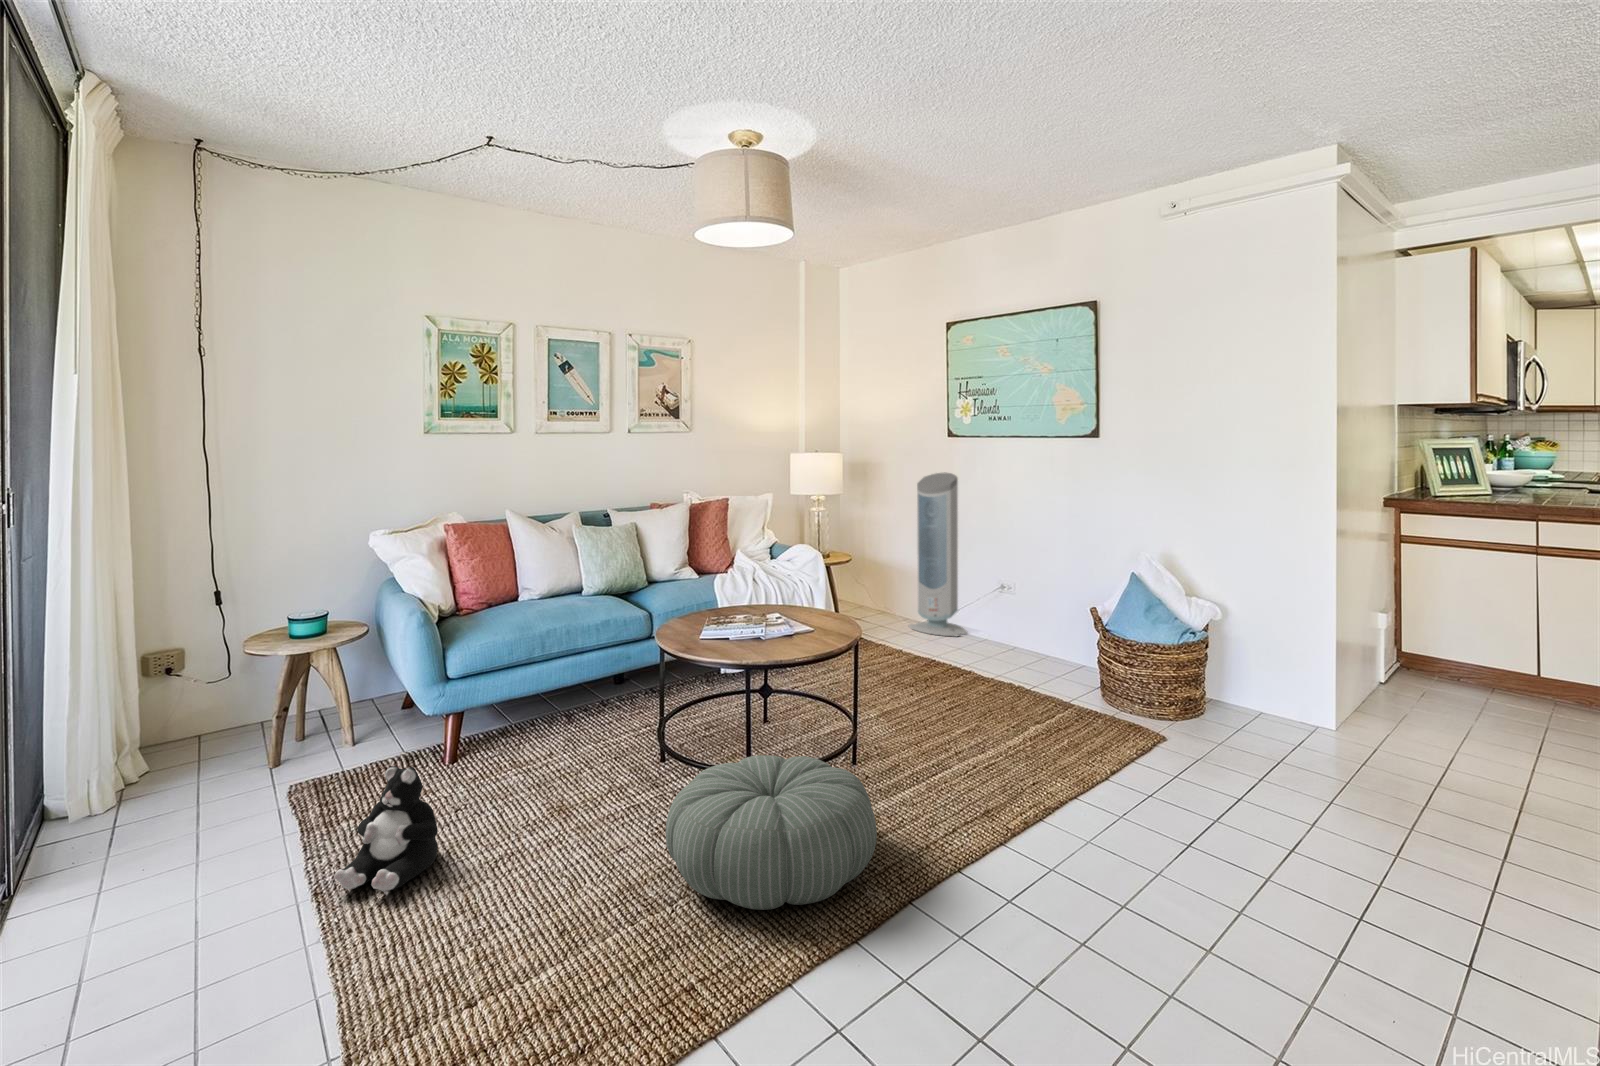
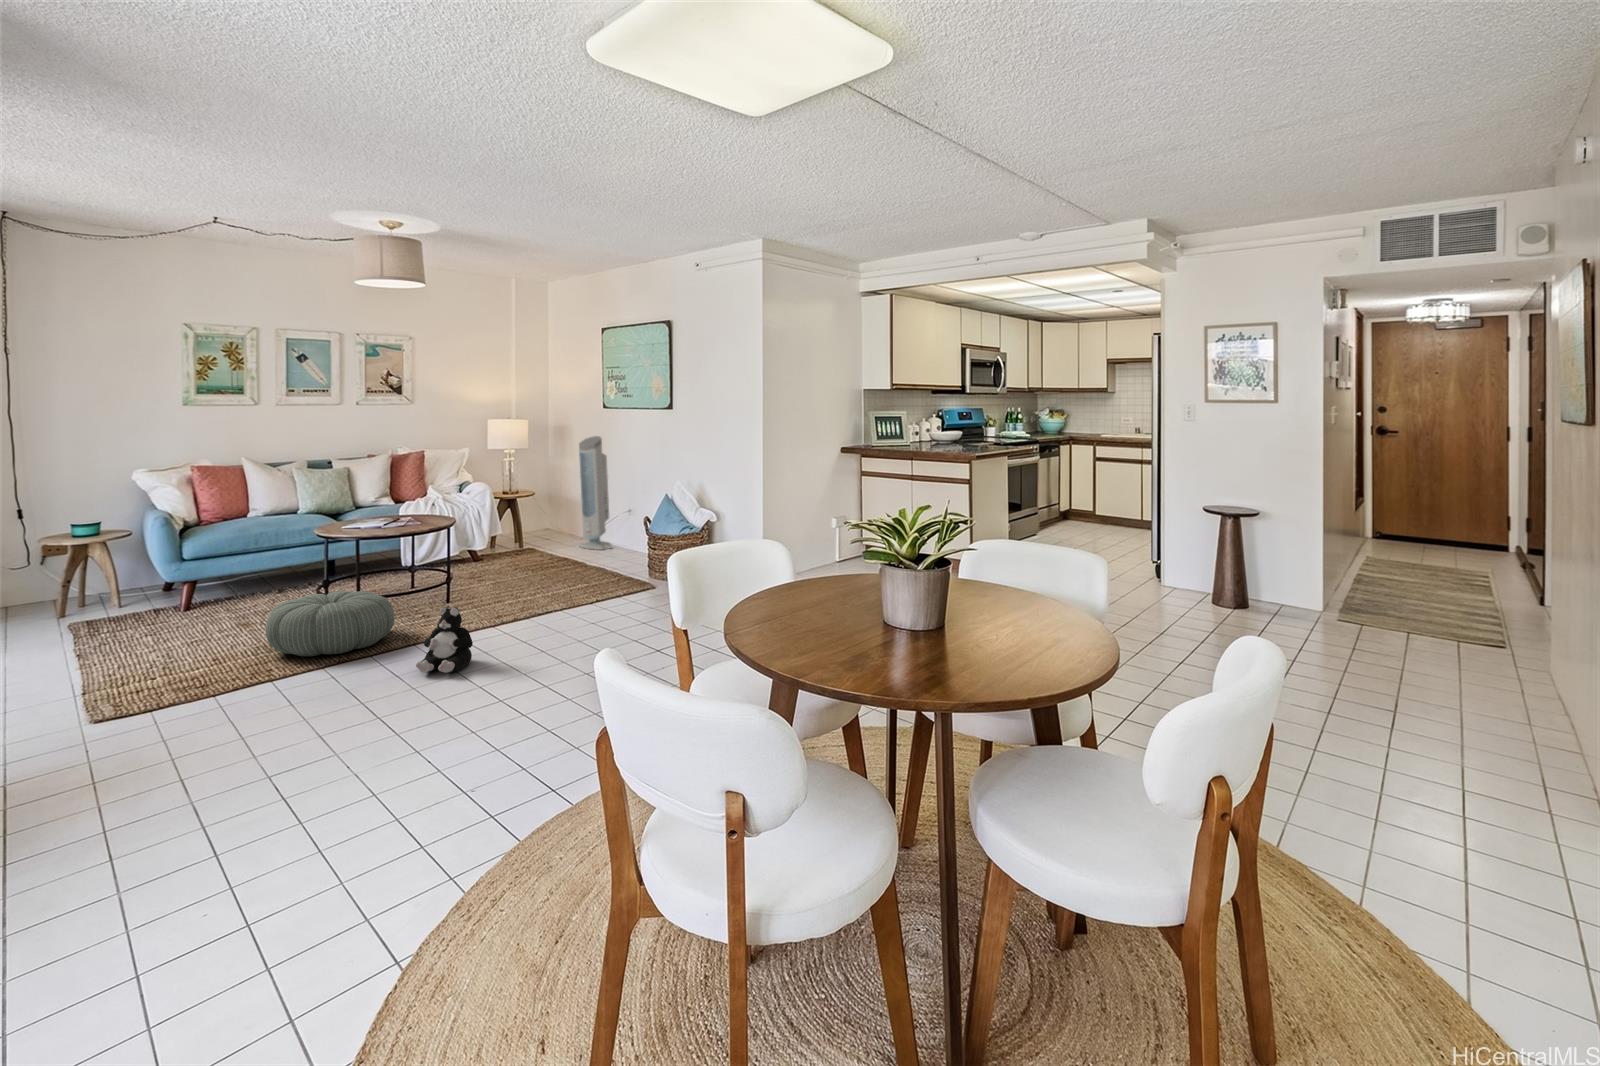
plush toy: present [335,766,438,892] -> present [416,607,473,673]

